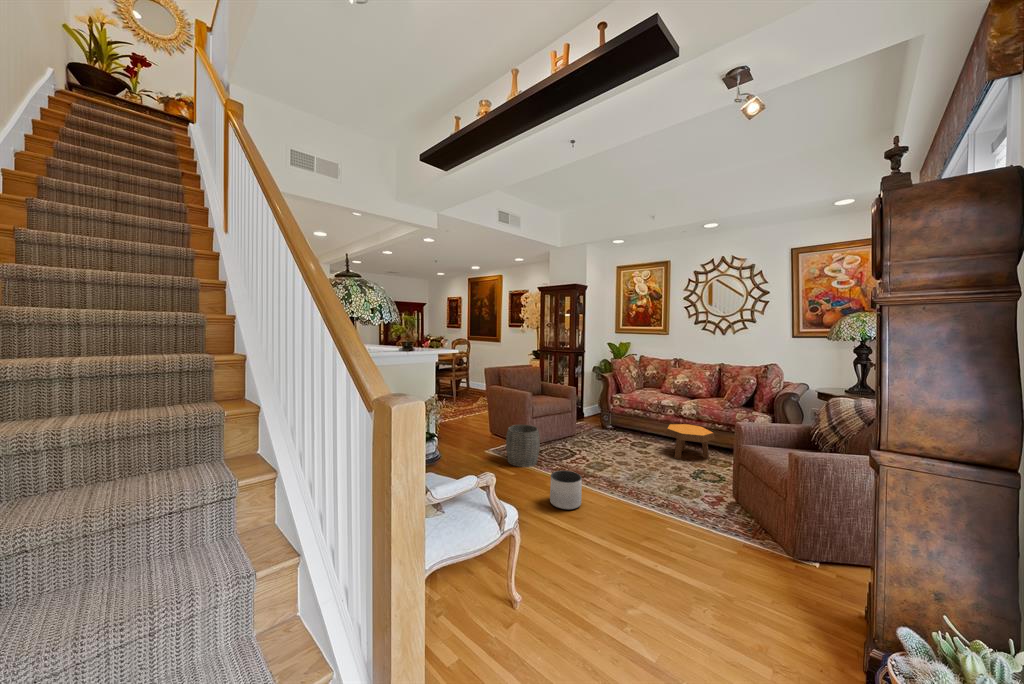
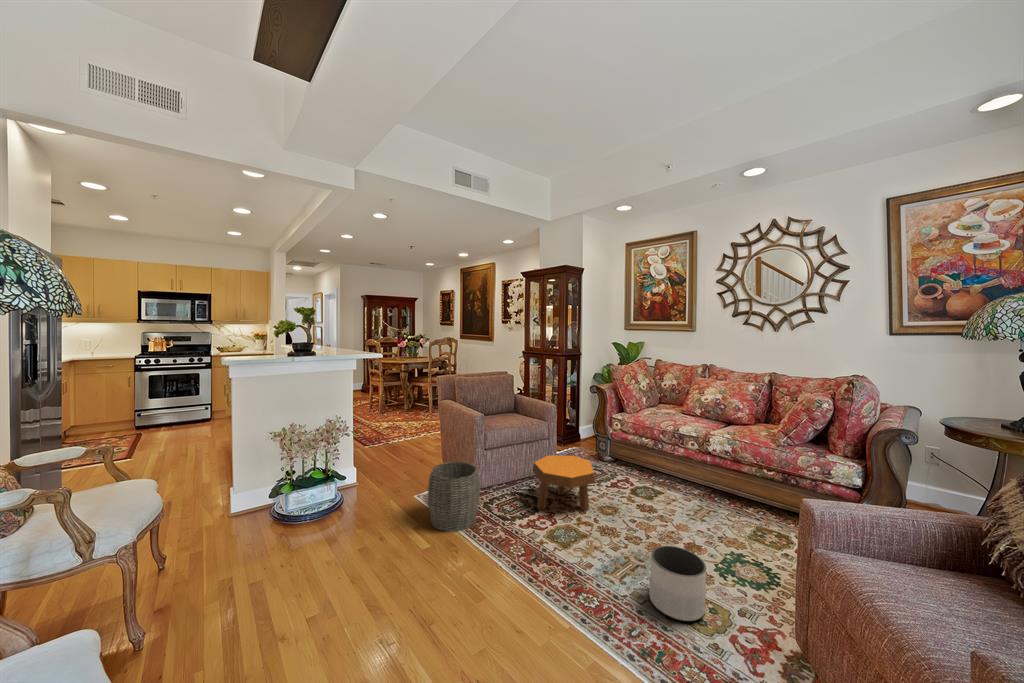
footstool: present [666,424,715,459] -> present [532,455,595,512]
planter: present [550,470,582,510] -> present [649,546,706,621]

